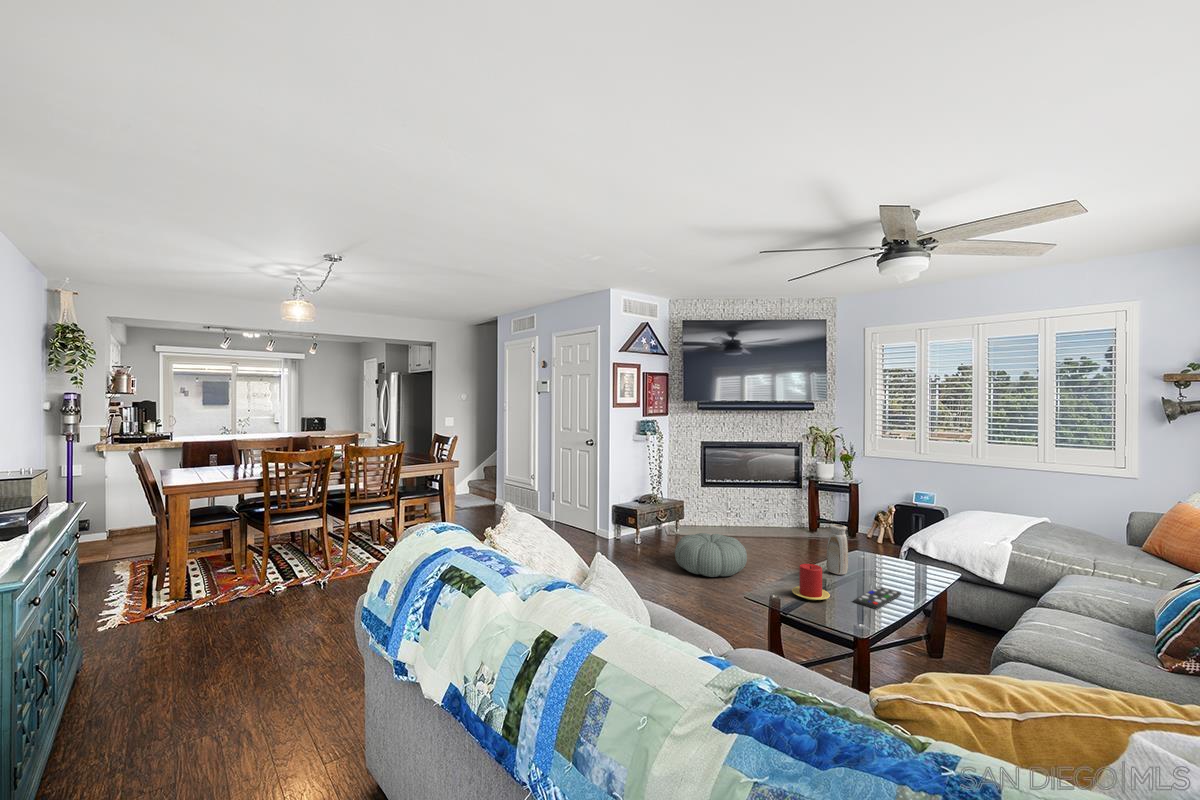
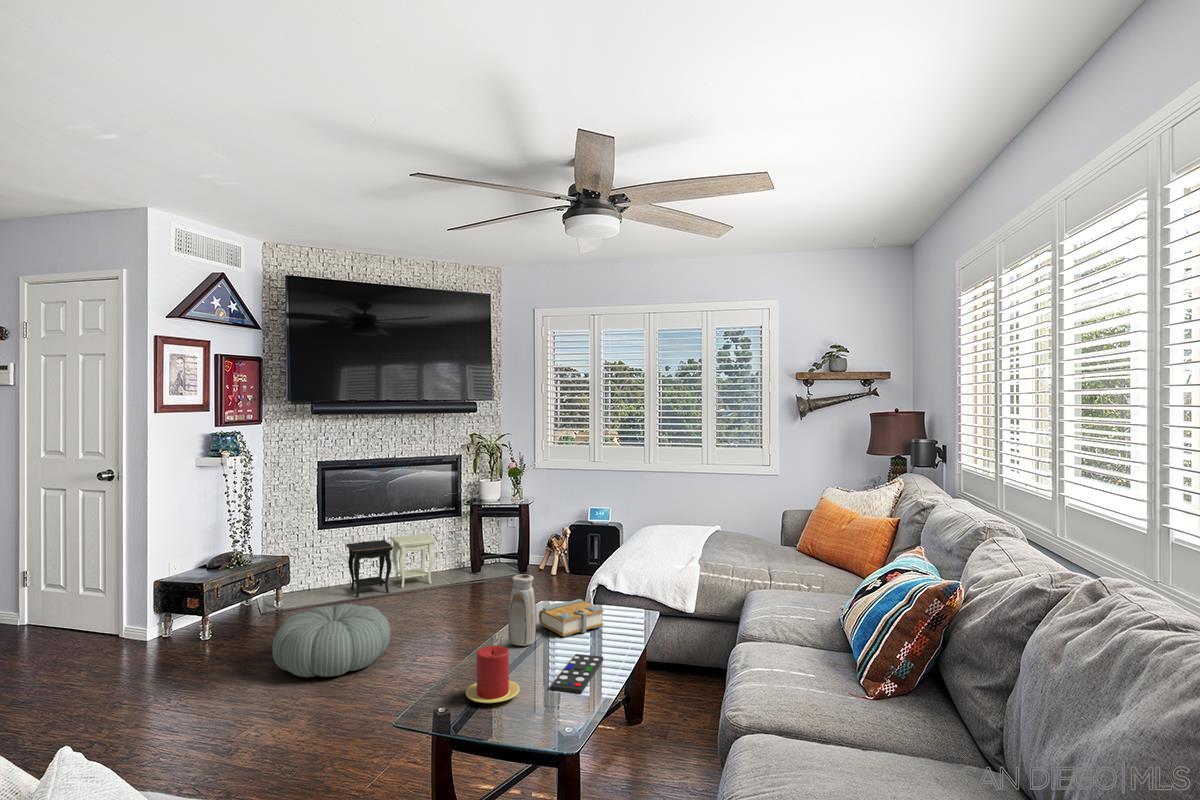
side table: none [719,497,782,535] -> present [346,534,436,597]
book: none [853,551,907,576] -> present [539,599,604,637]

